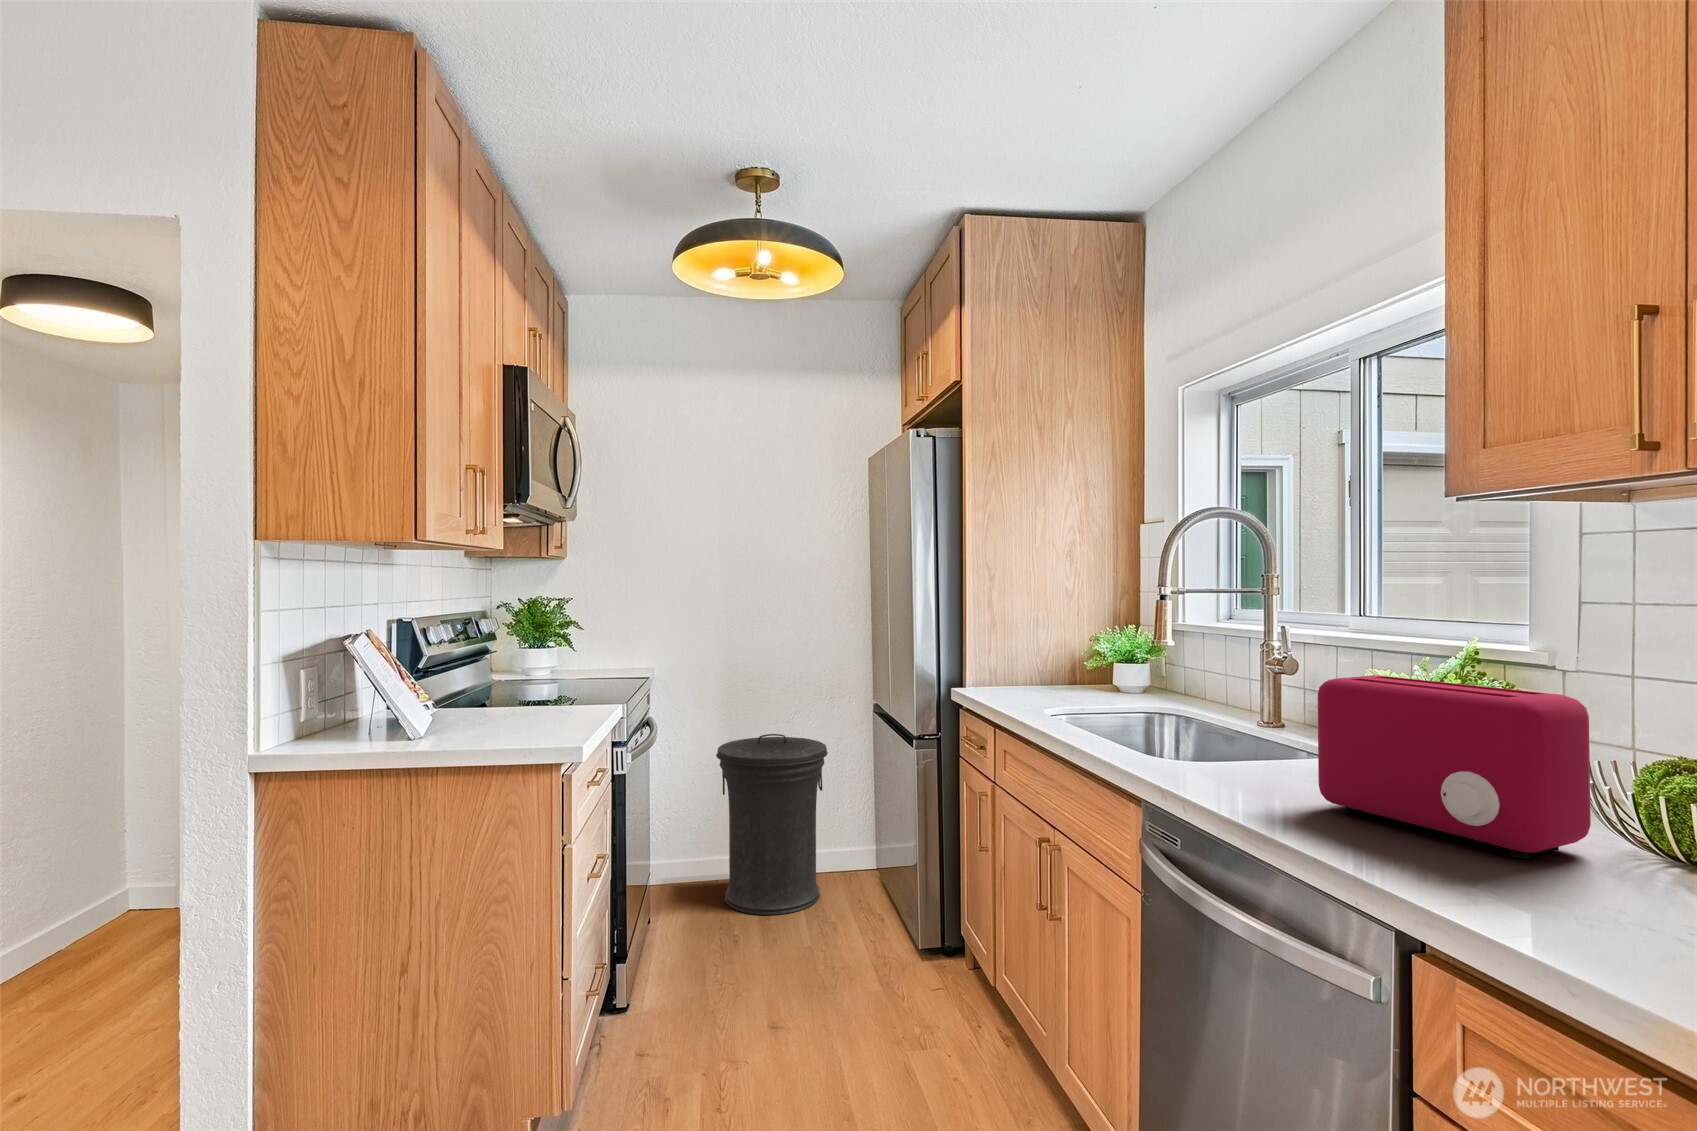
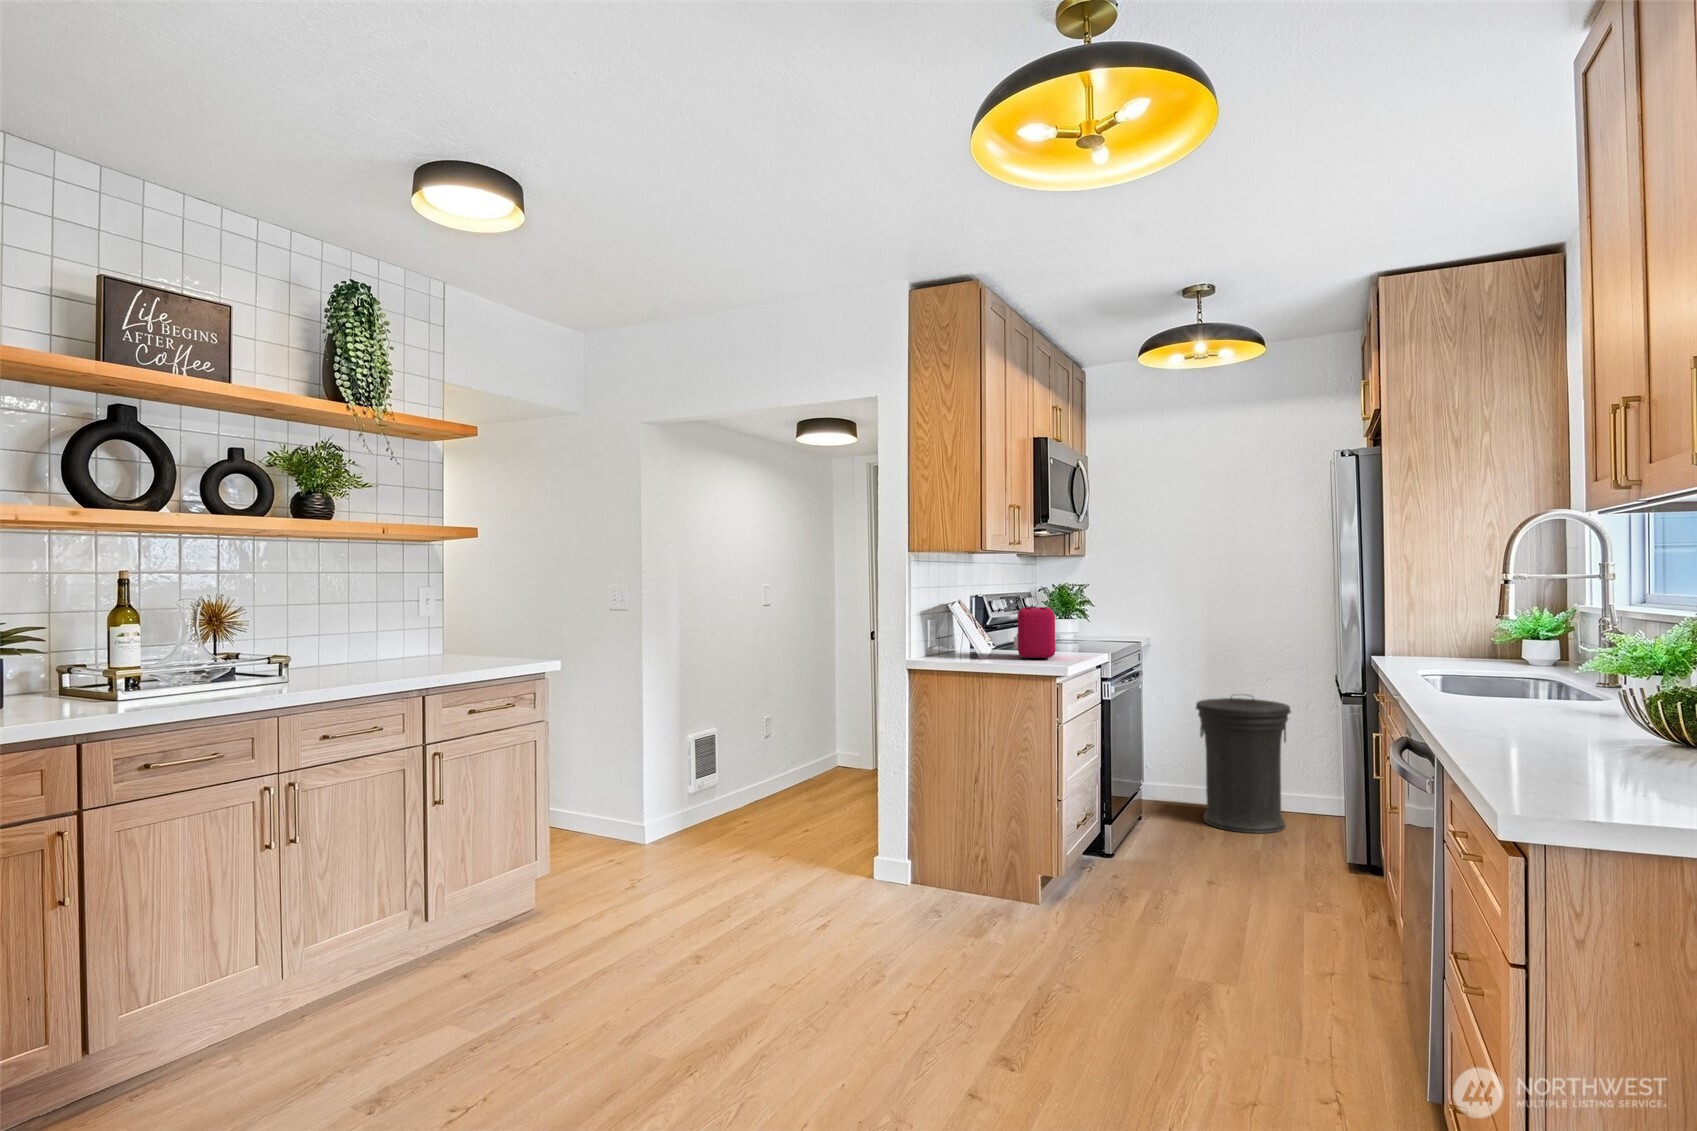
toaster: present [1318,675,1591,859] -> present [1014,607,1055,660]

